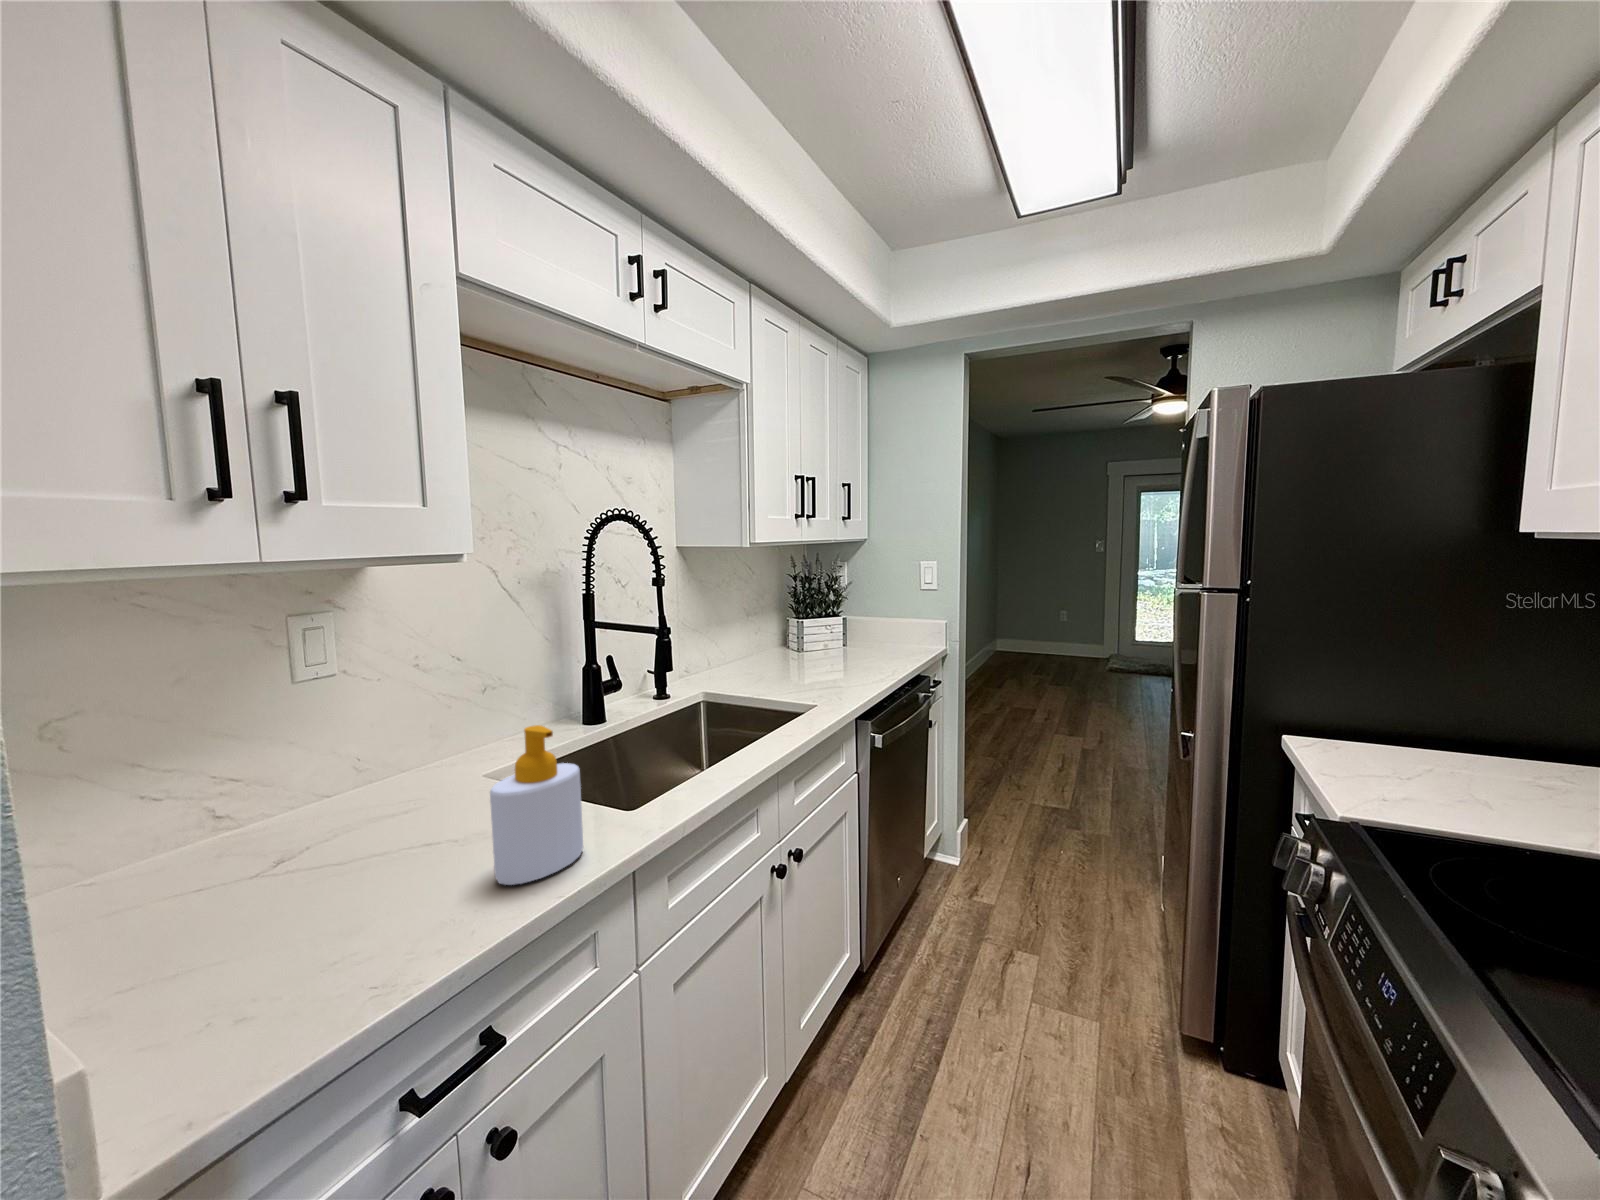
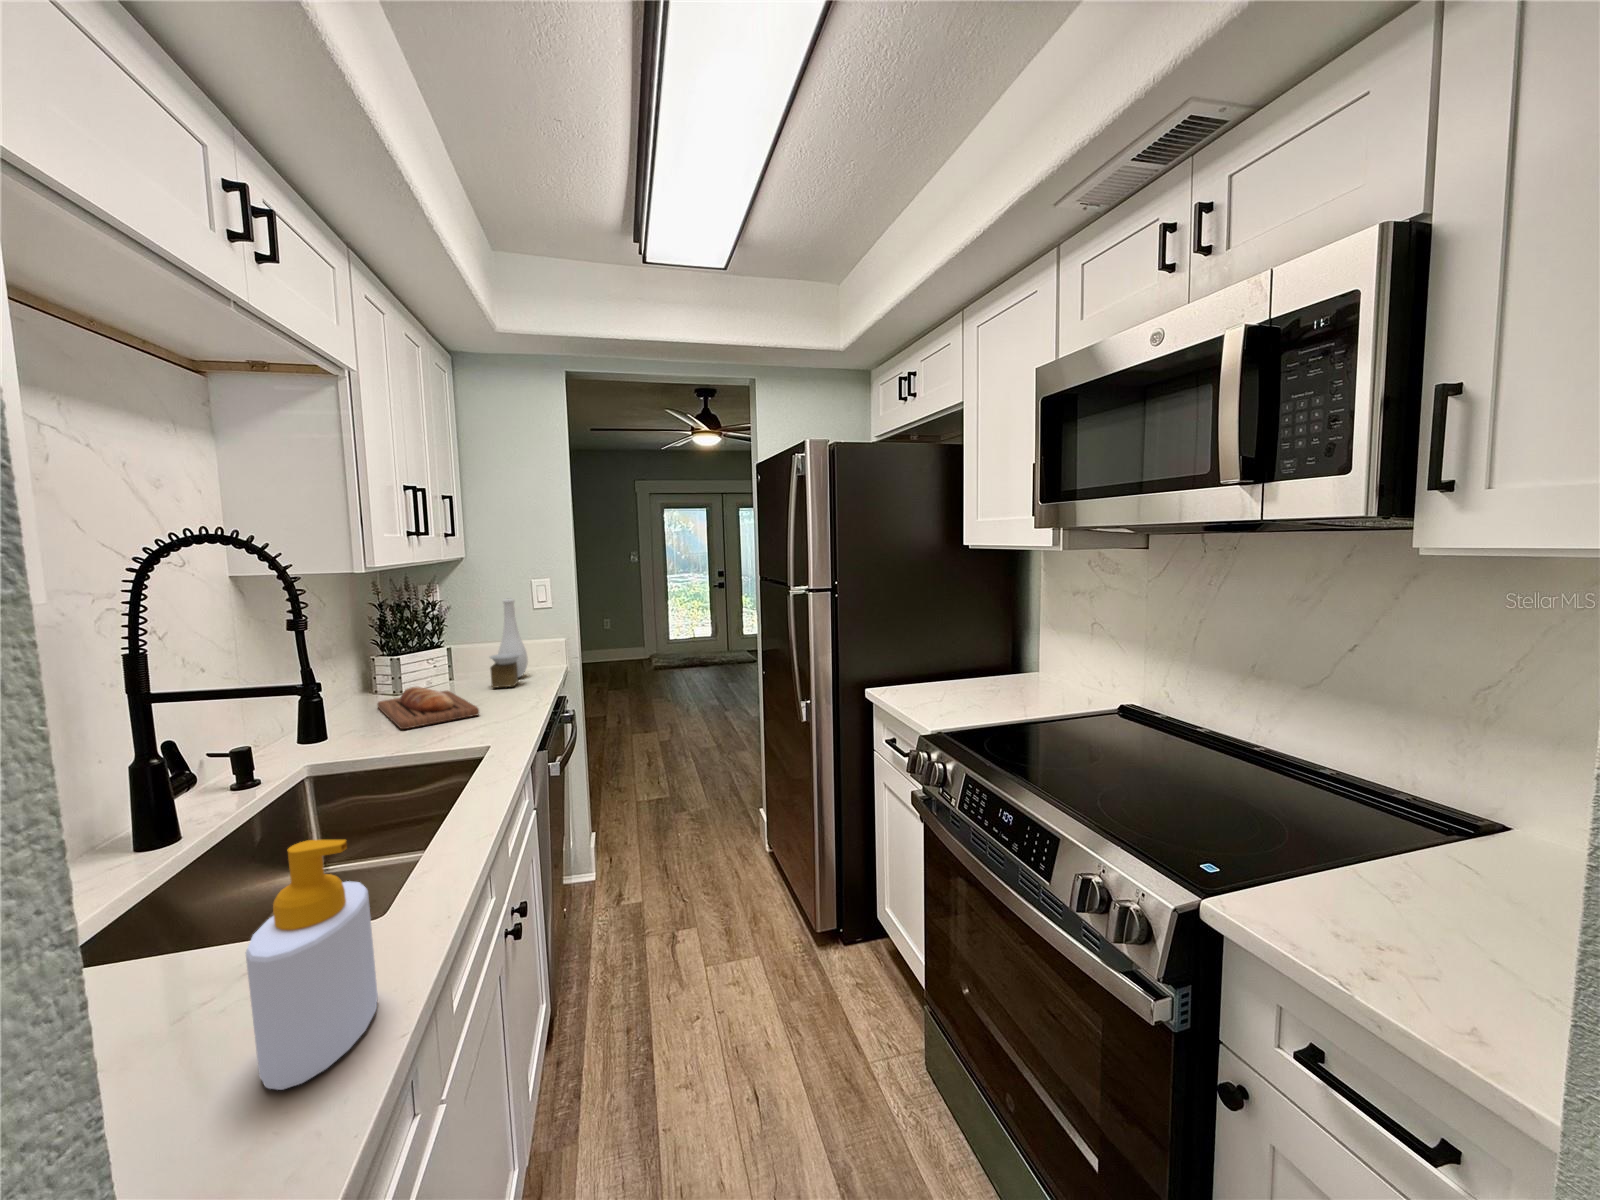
vase: none [865,578,904,659] -> present [490,599,528,688]
bread loaf: none [774,647,834,679] -> present [377,687,479,729]

